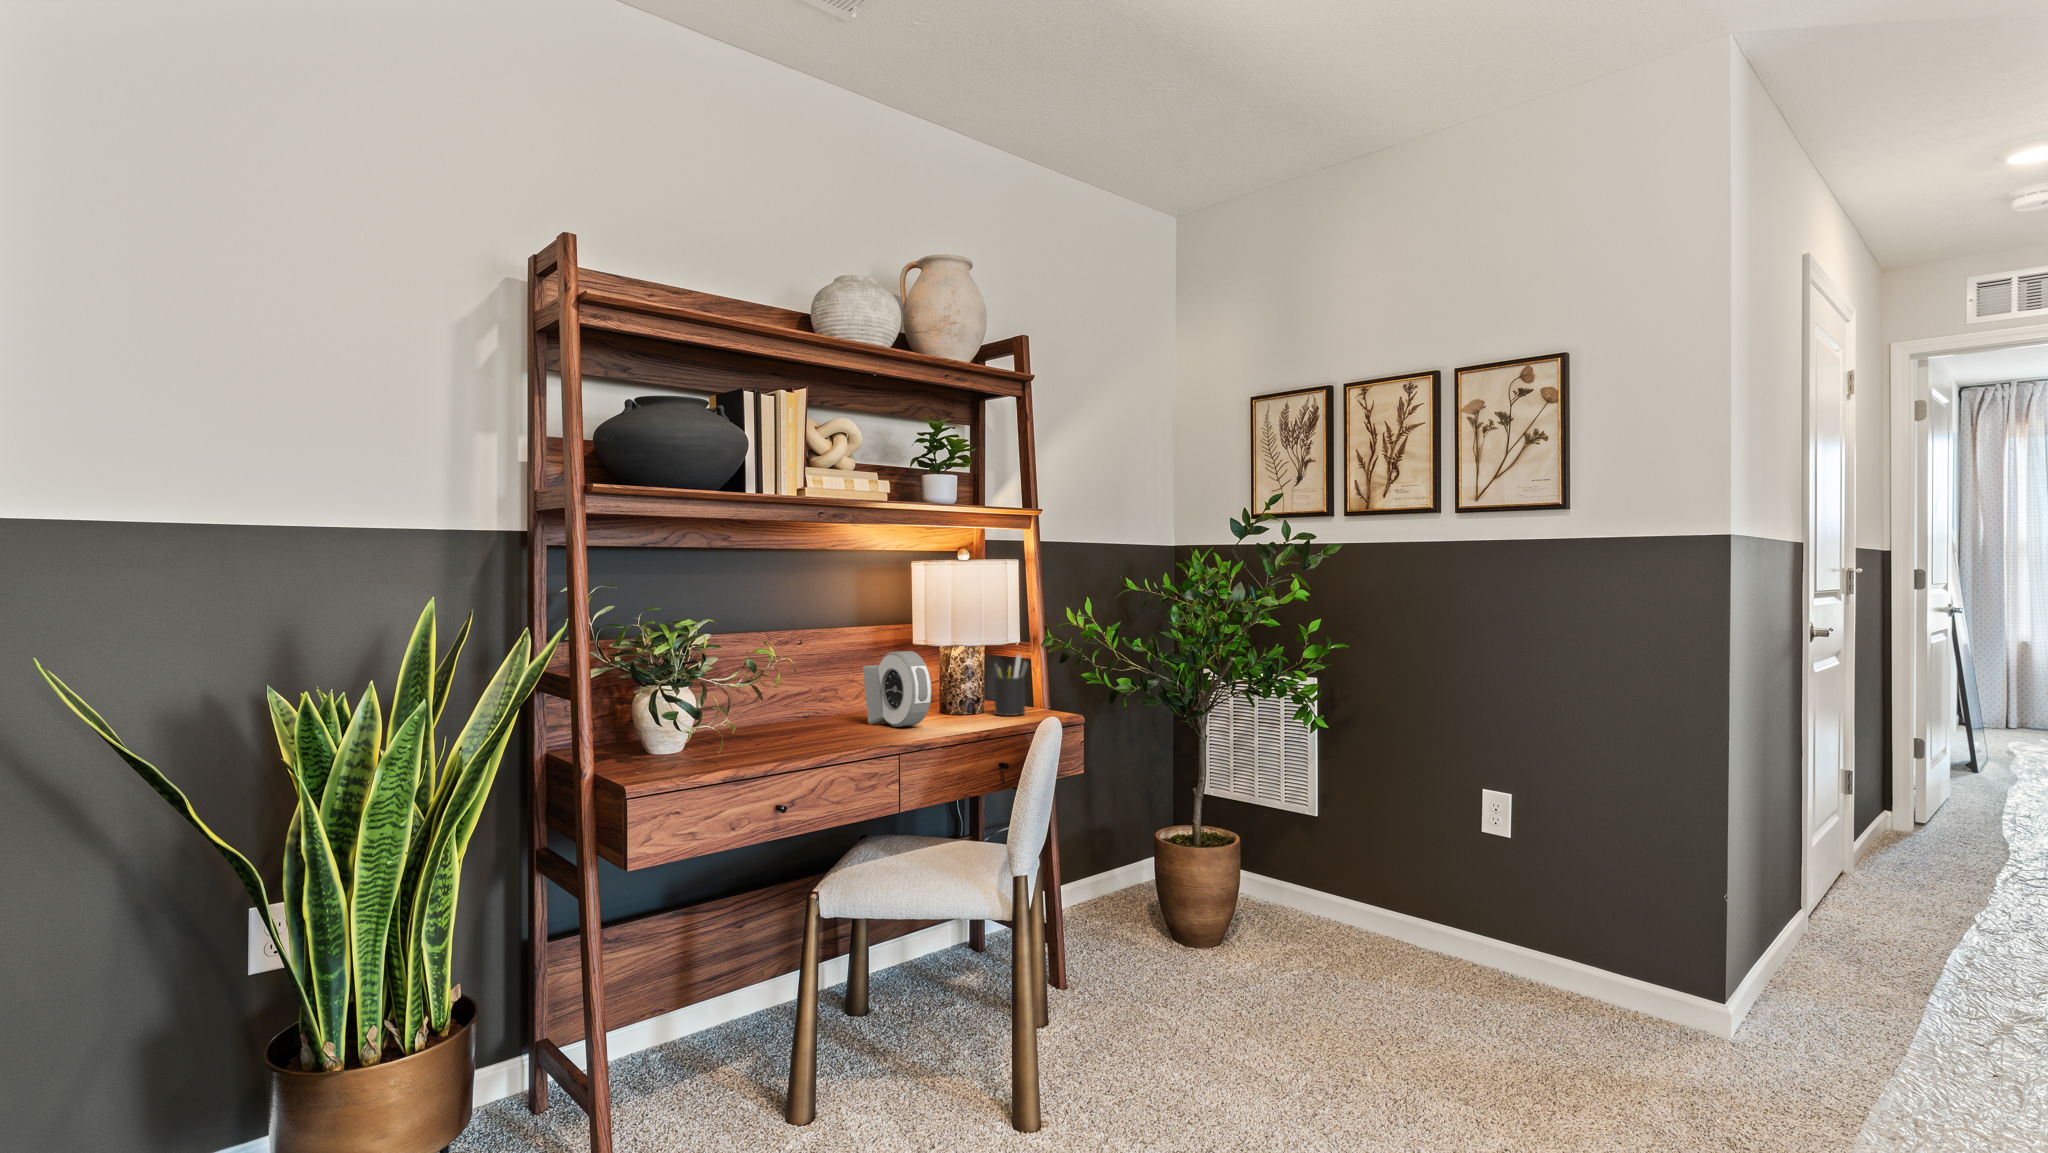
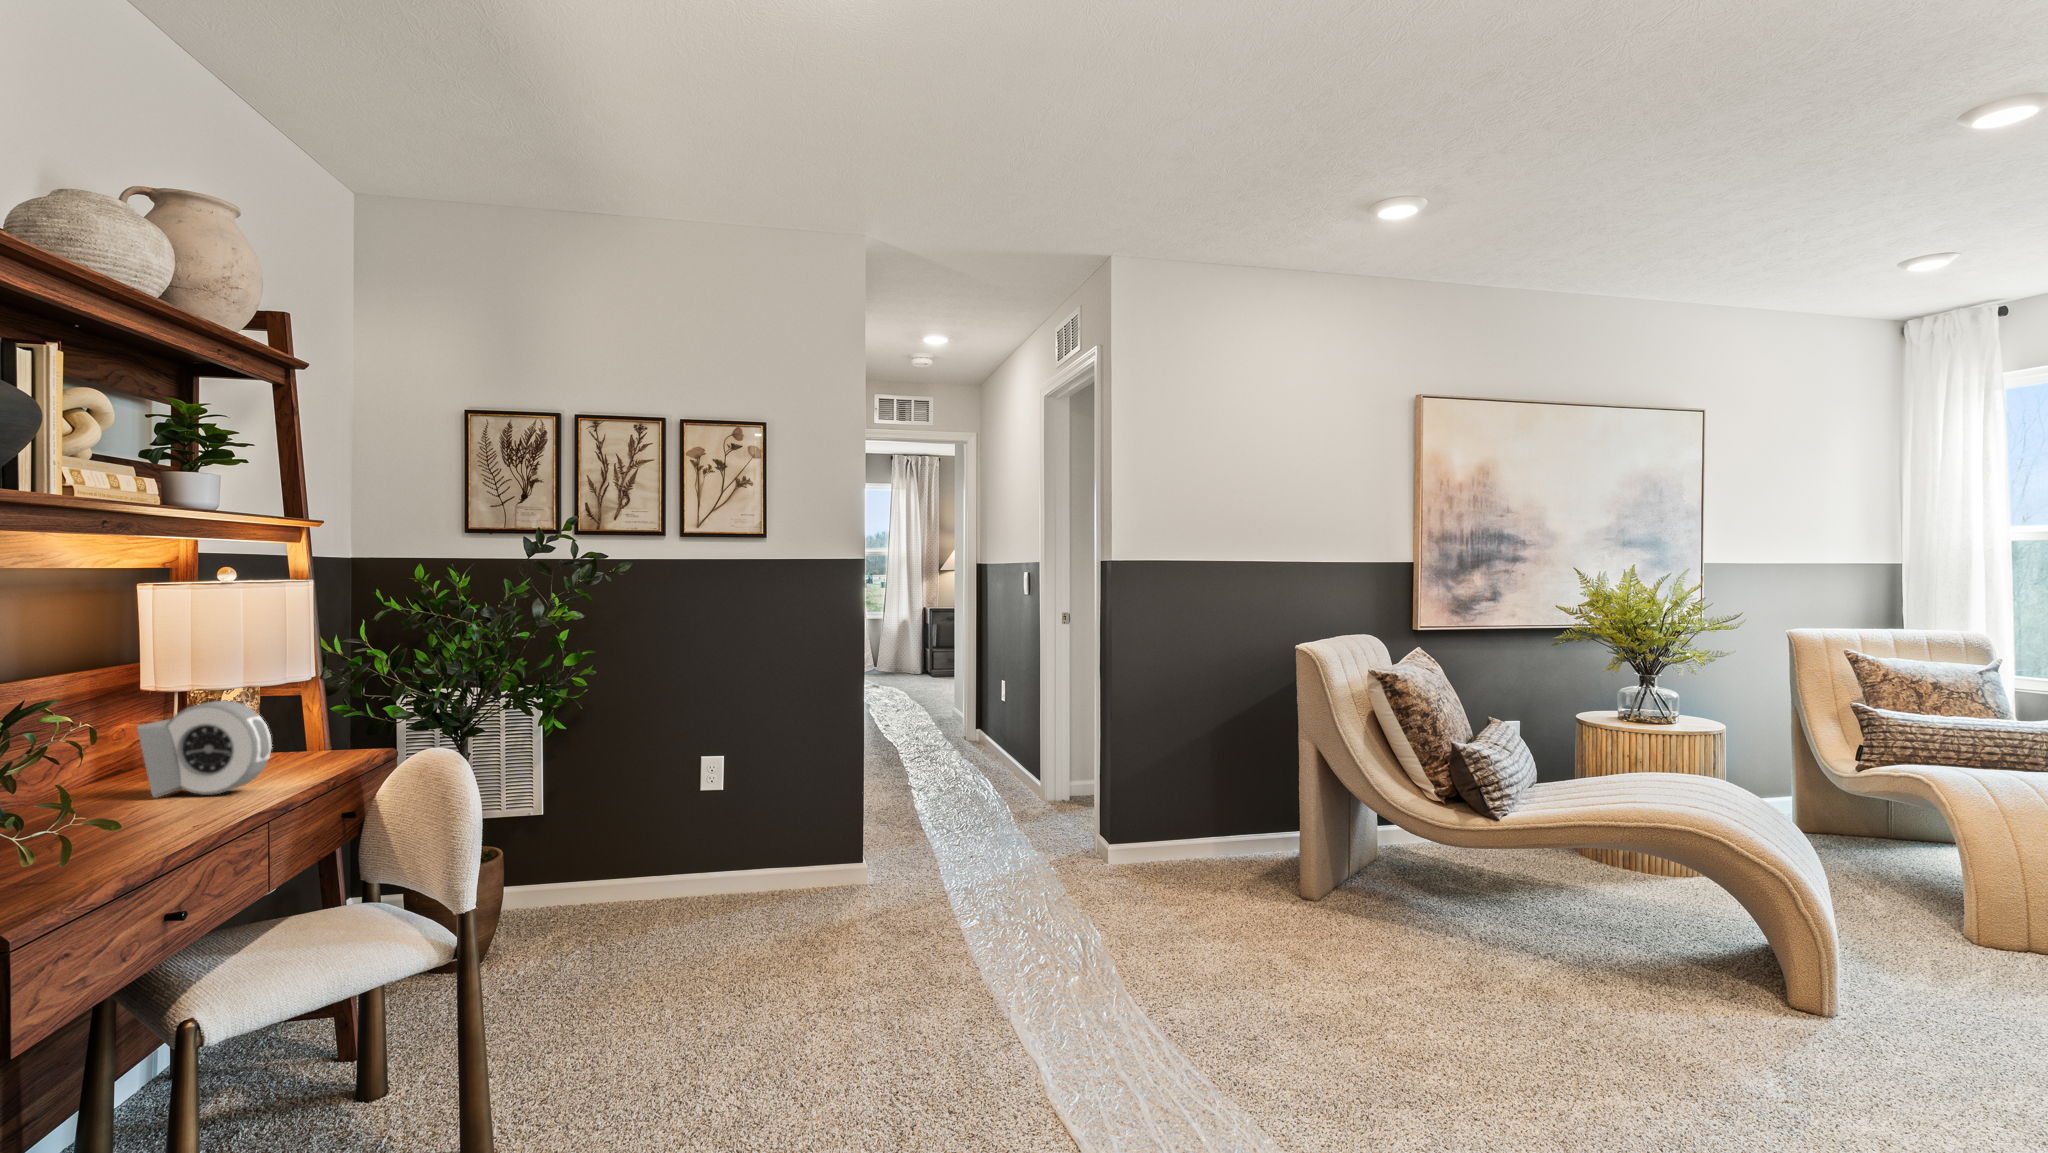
pen holder: present [994,655,1028,716] -> none [292,692,338,763]

